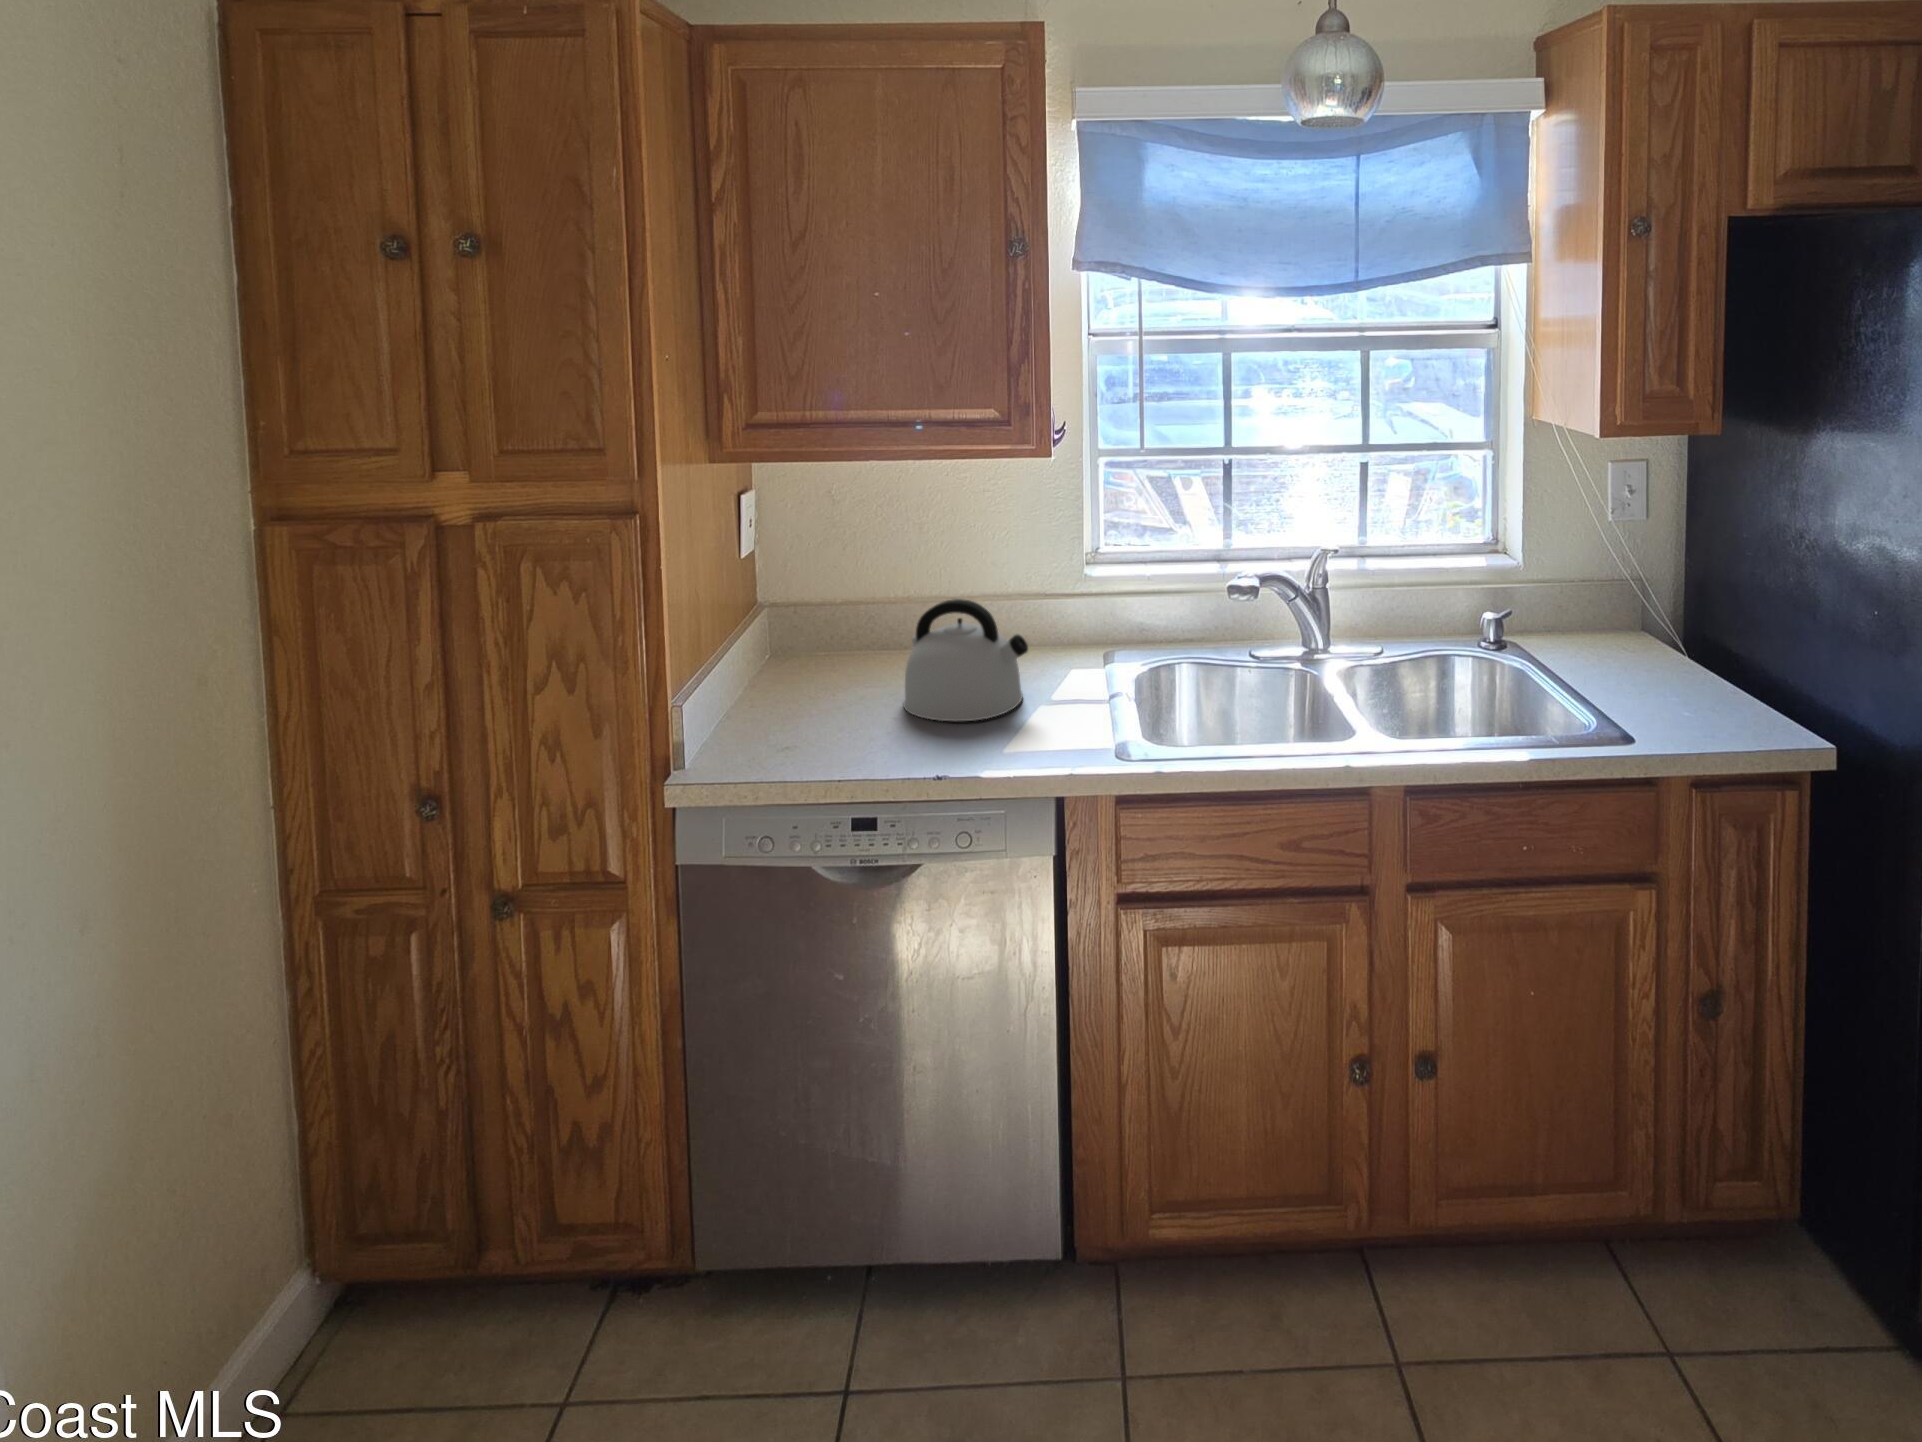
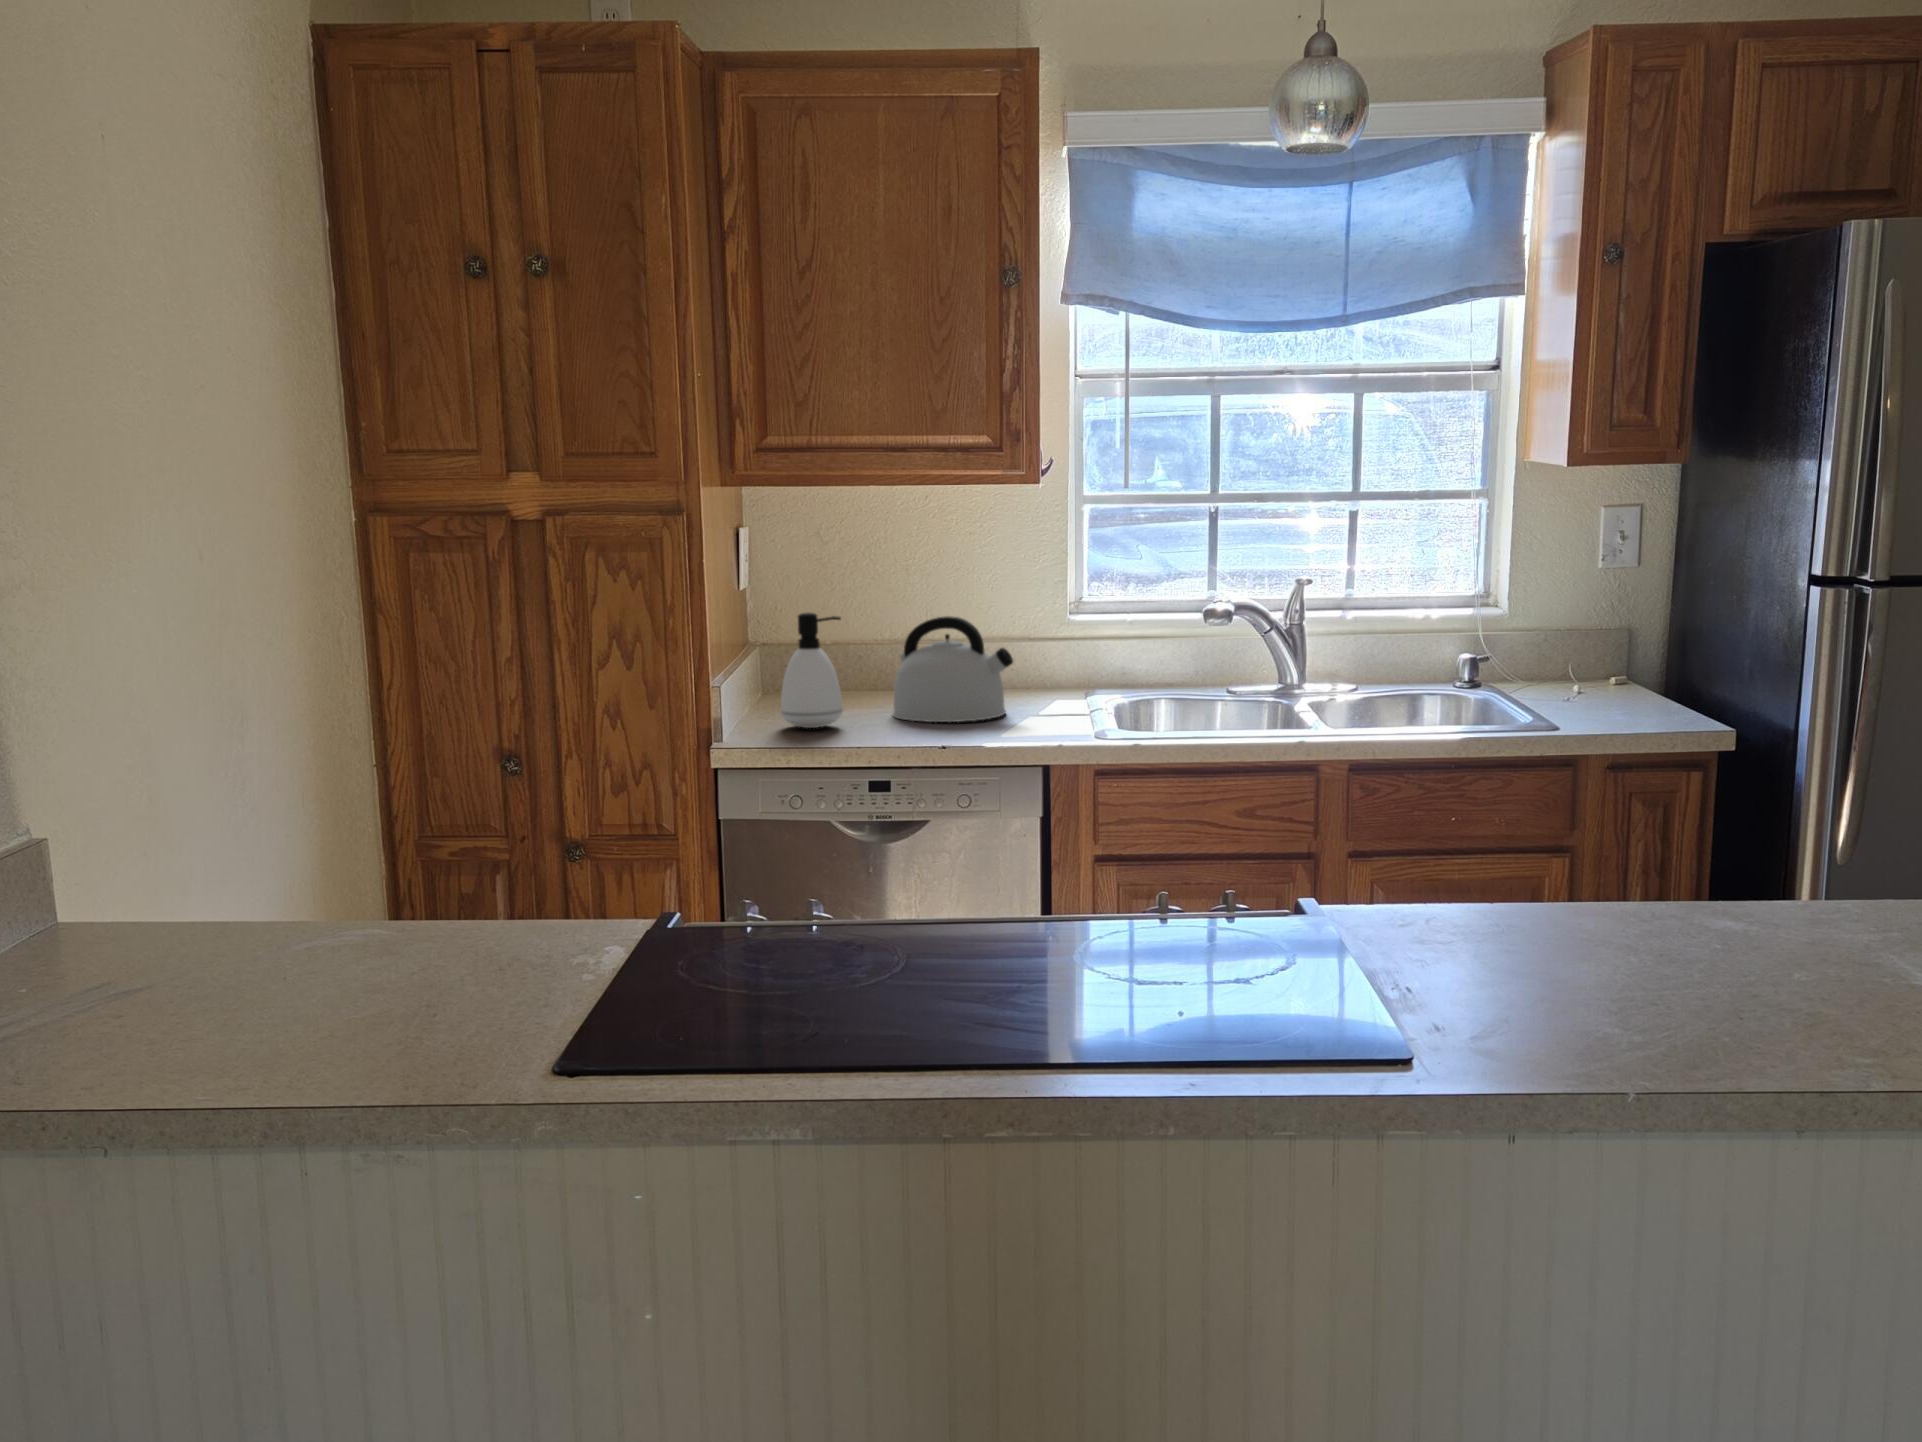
soap dispenser: none [774,613,842,739] -> present [781,613,843,728]

